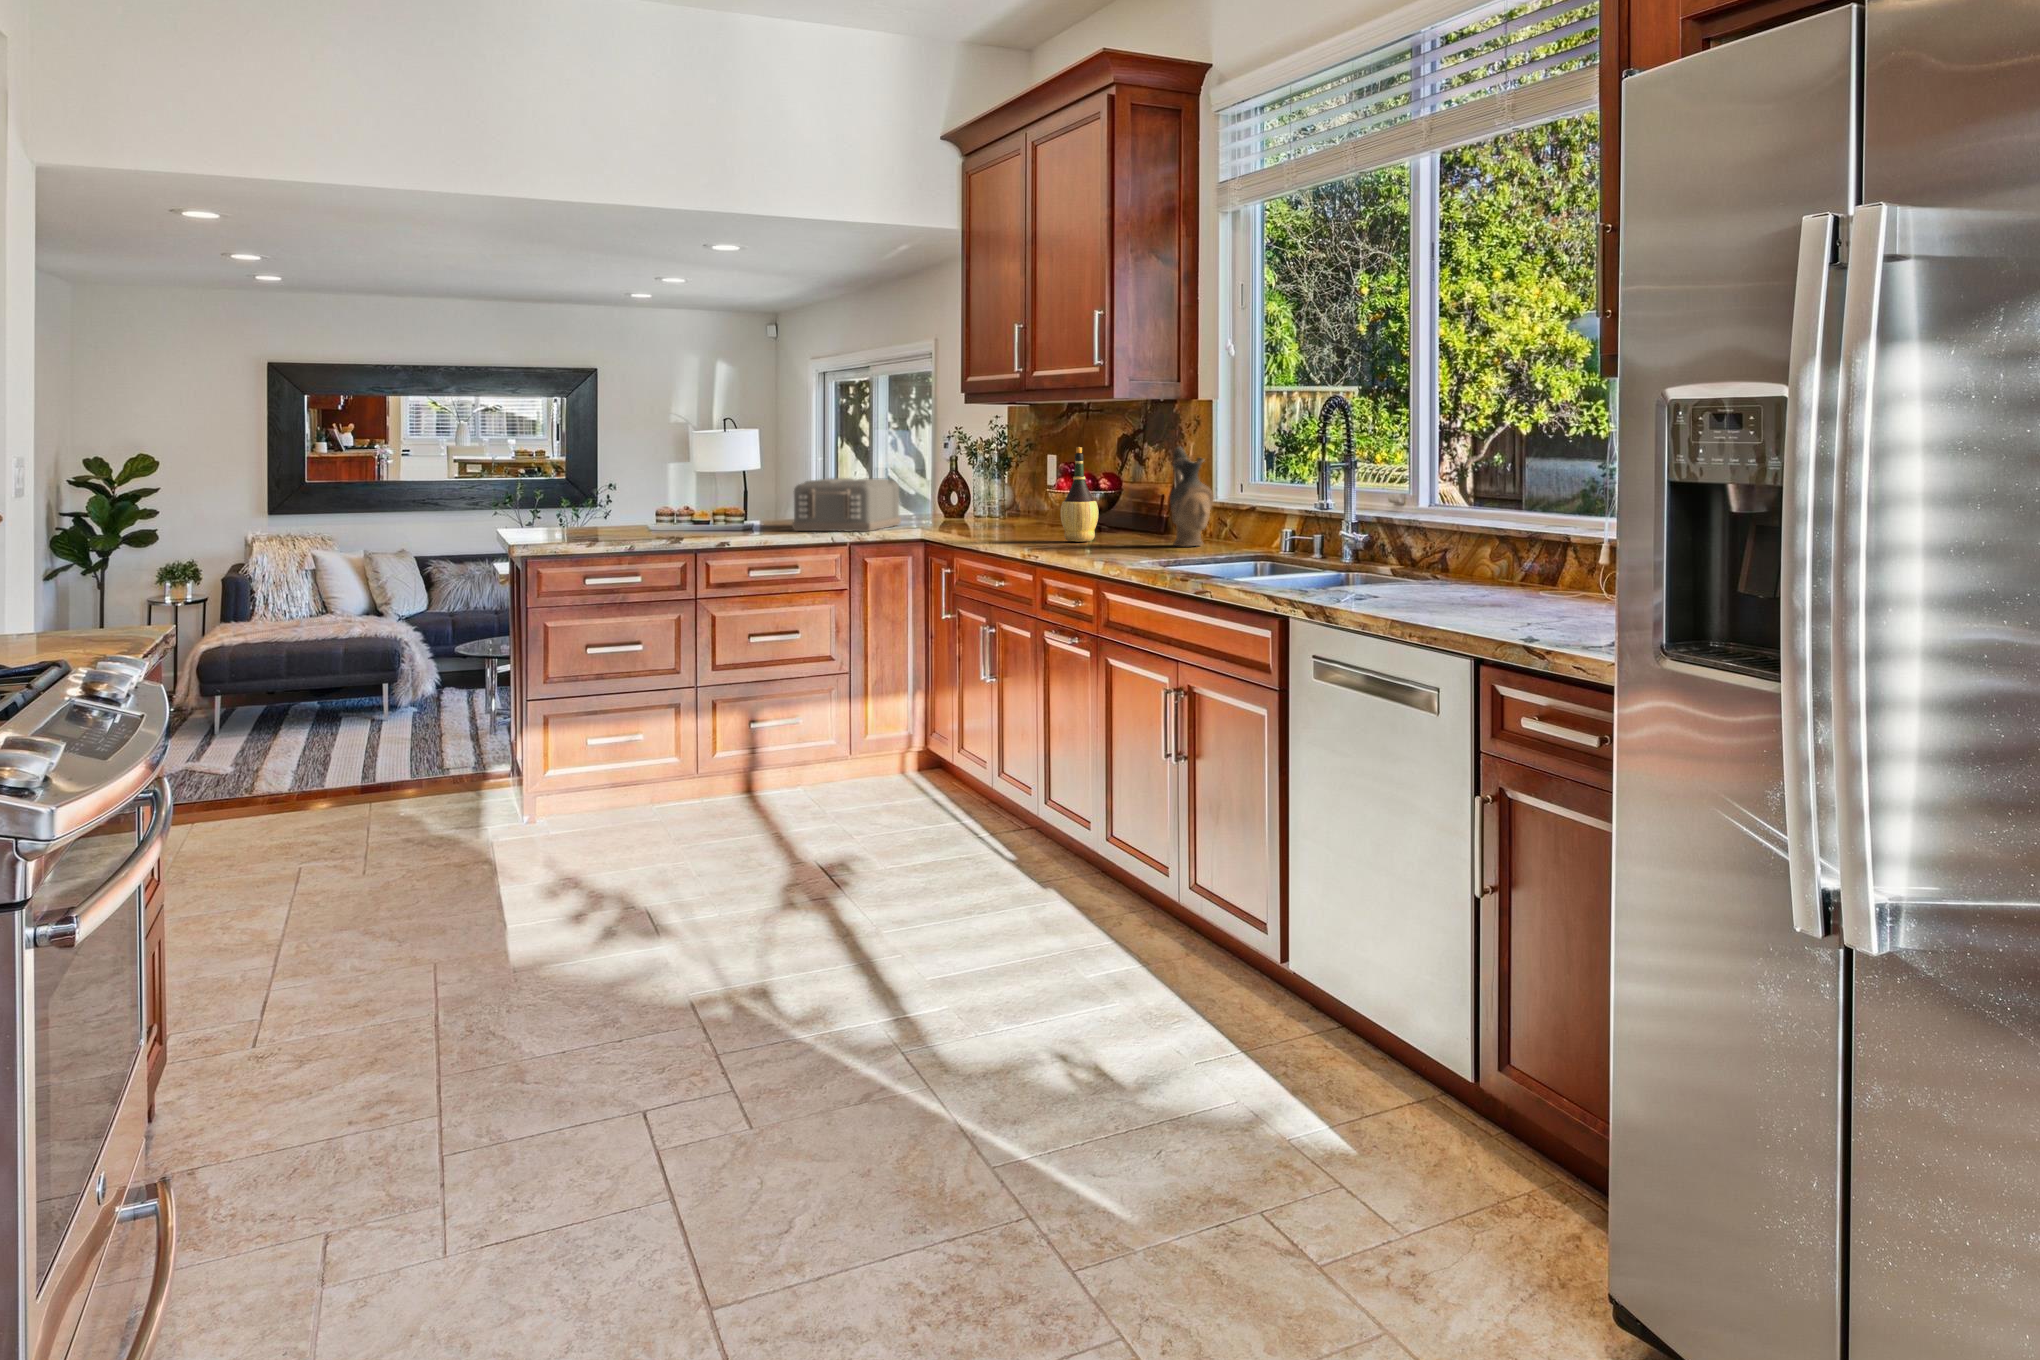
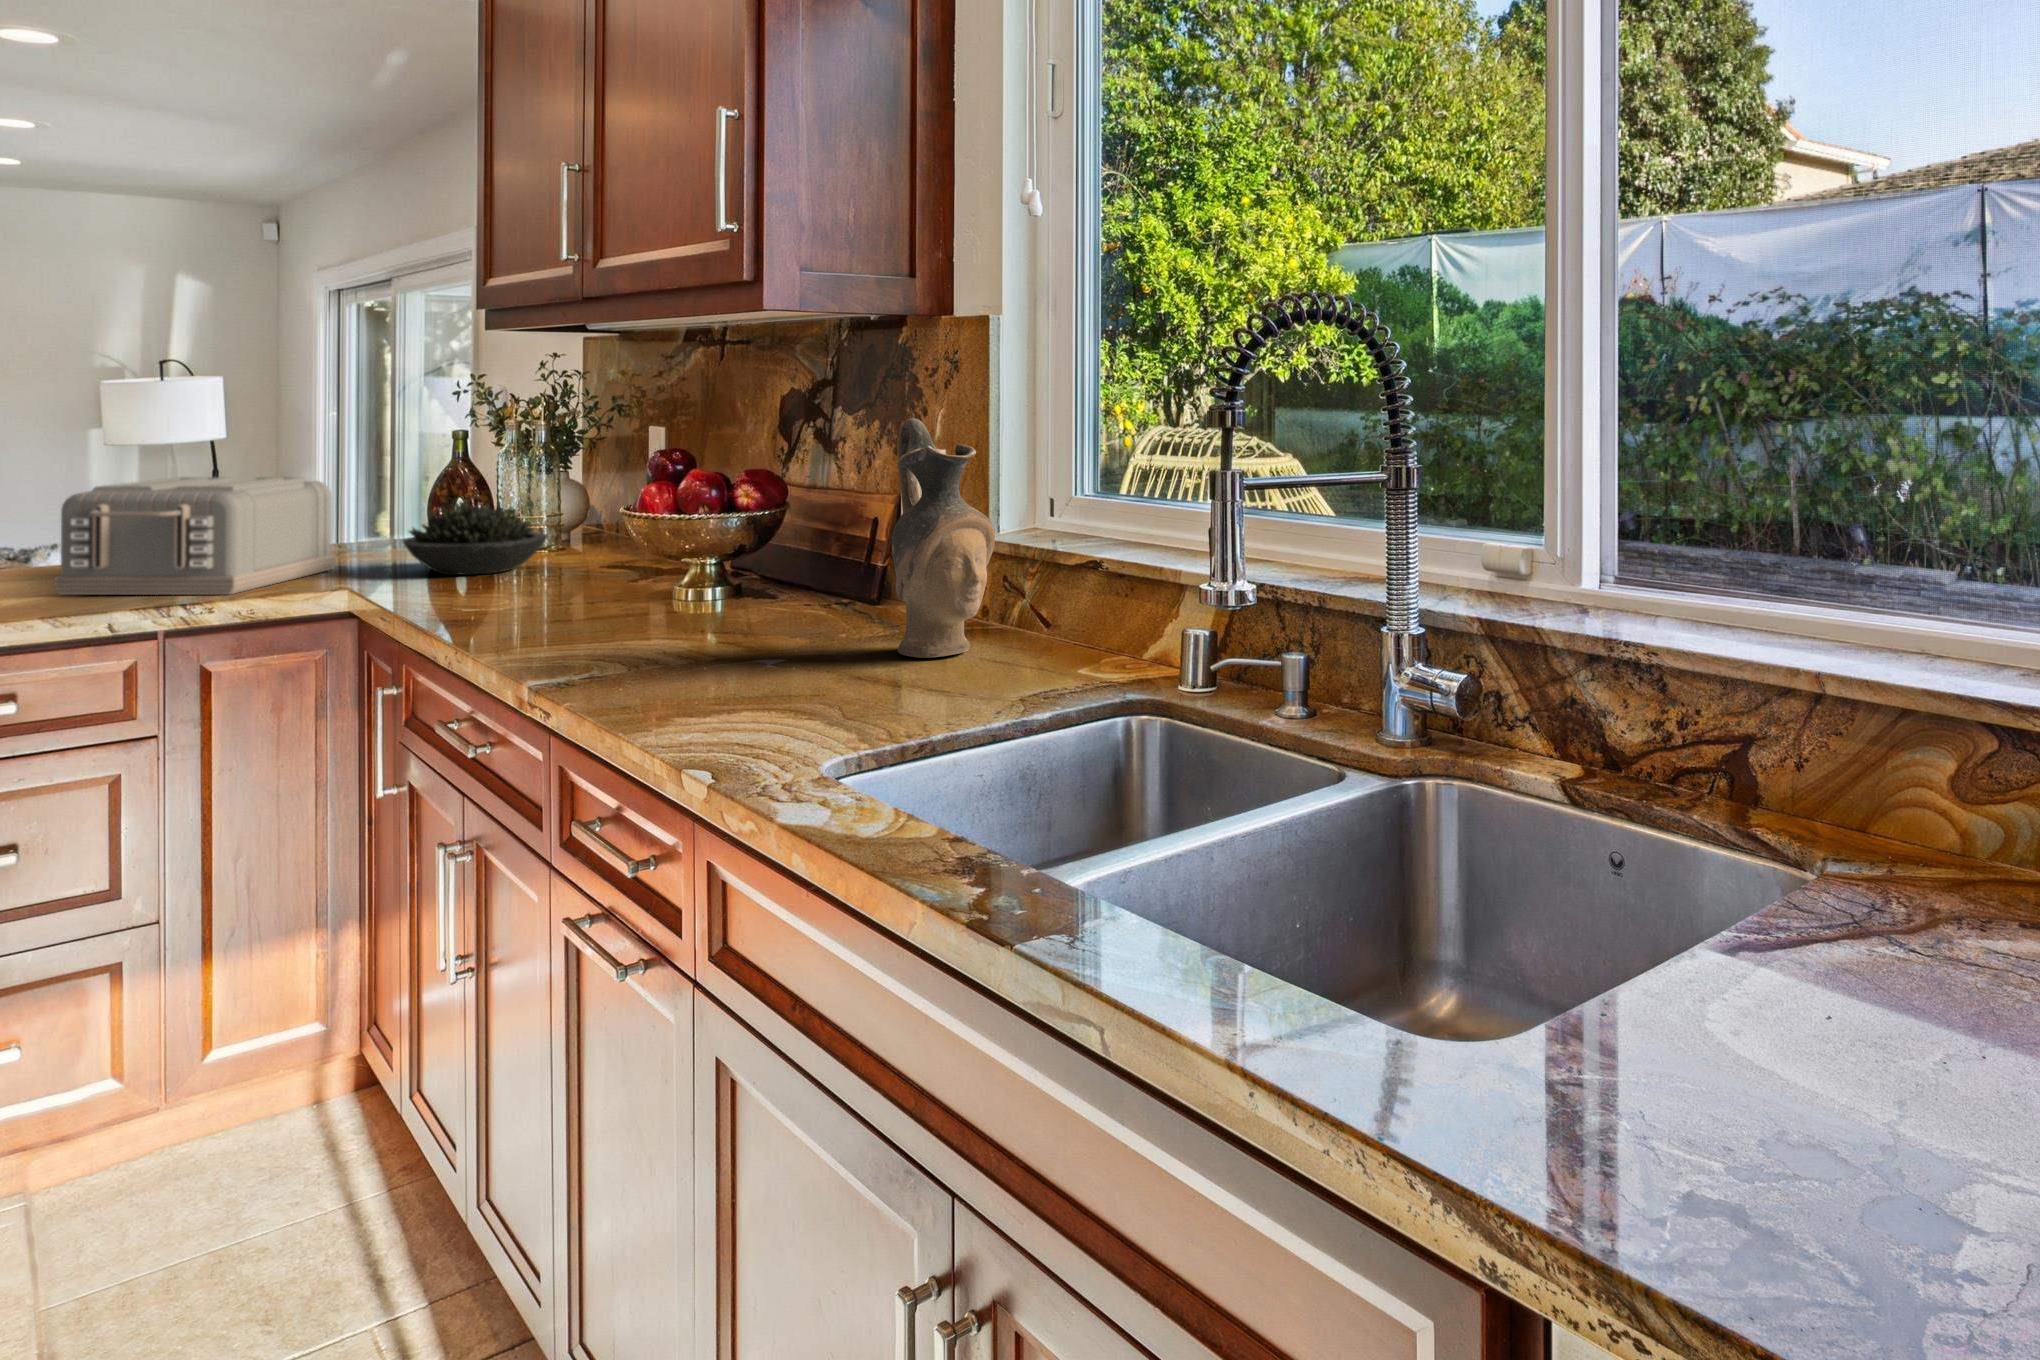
wine bottle: present [1060,447,1098,542] -> none [632,419,723,636]
succulent plant: none [935,491,1002,527] -> present [403,501,547,575]

